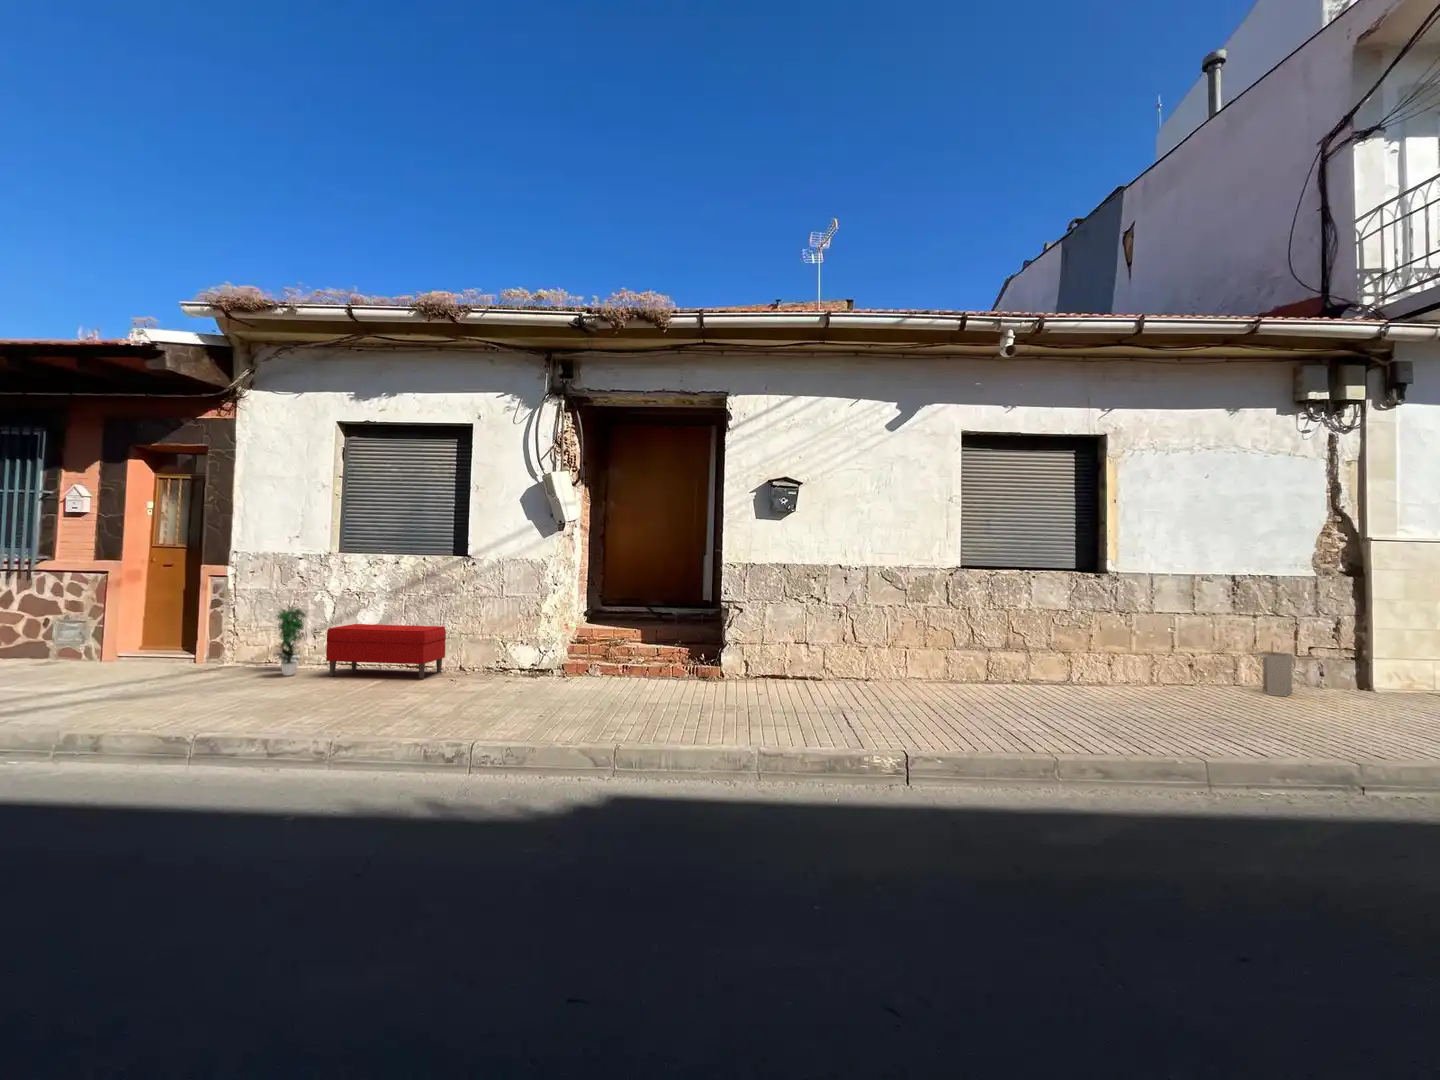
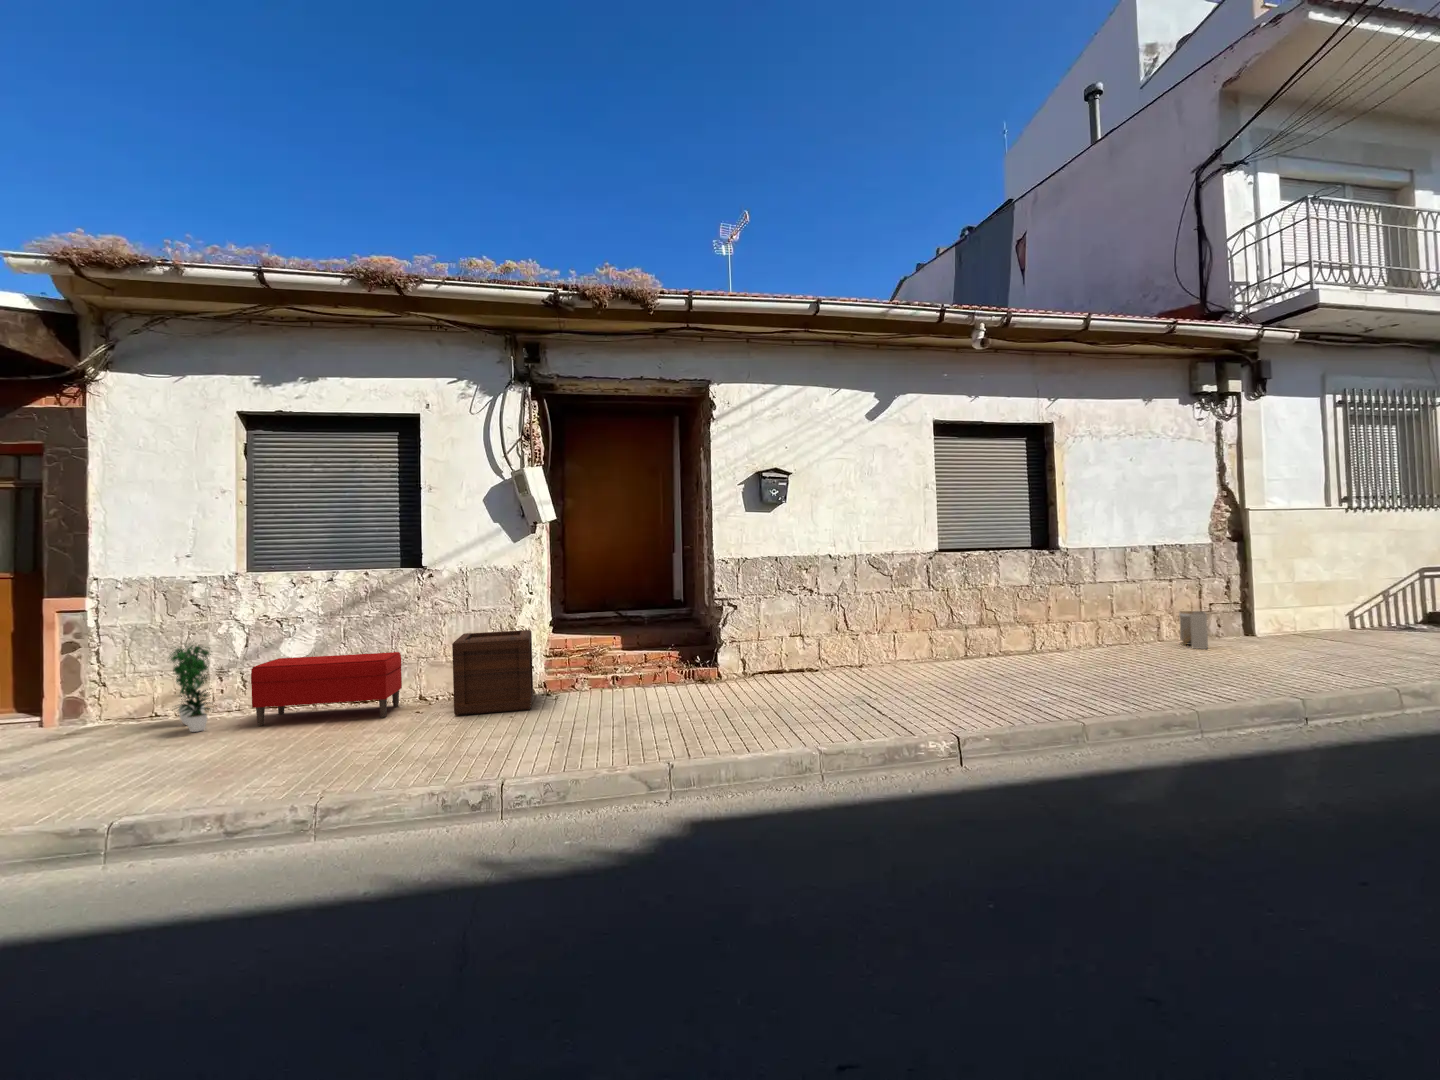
wooden crate: none [472,615,553,685] -> present [452,630,533,715]

